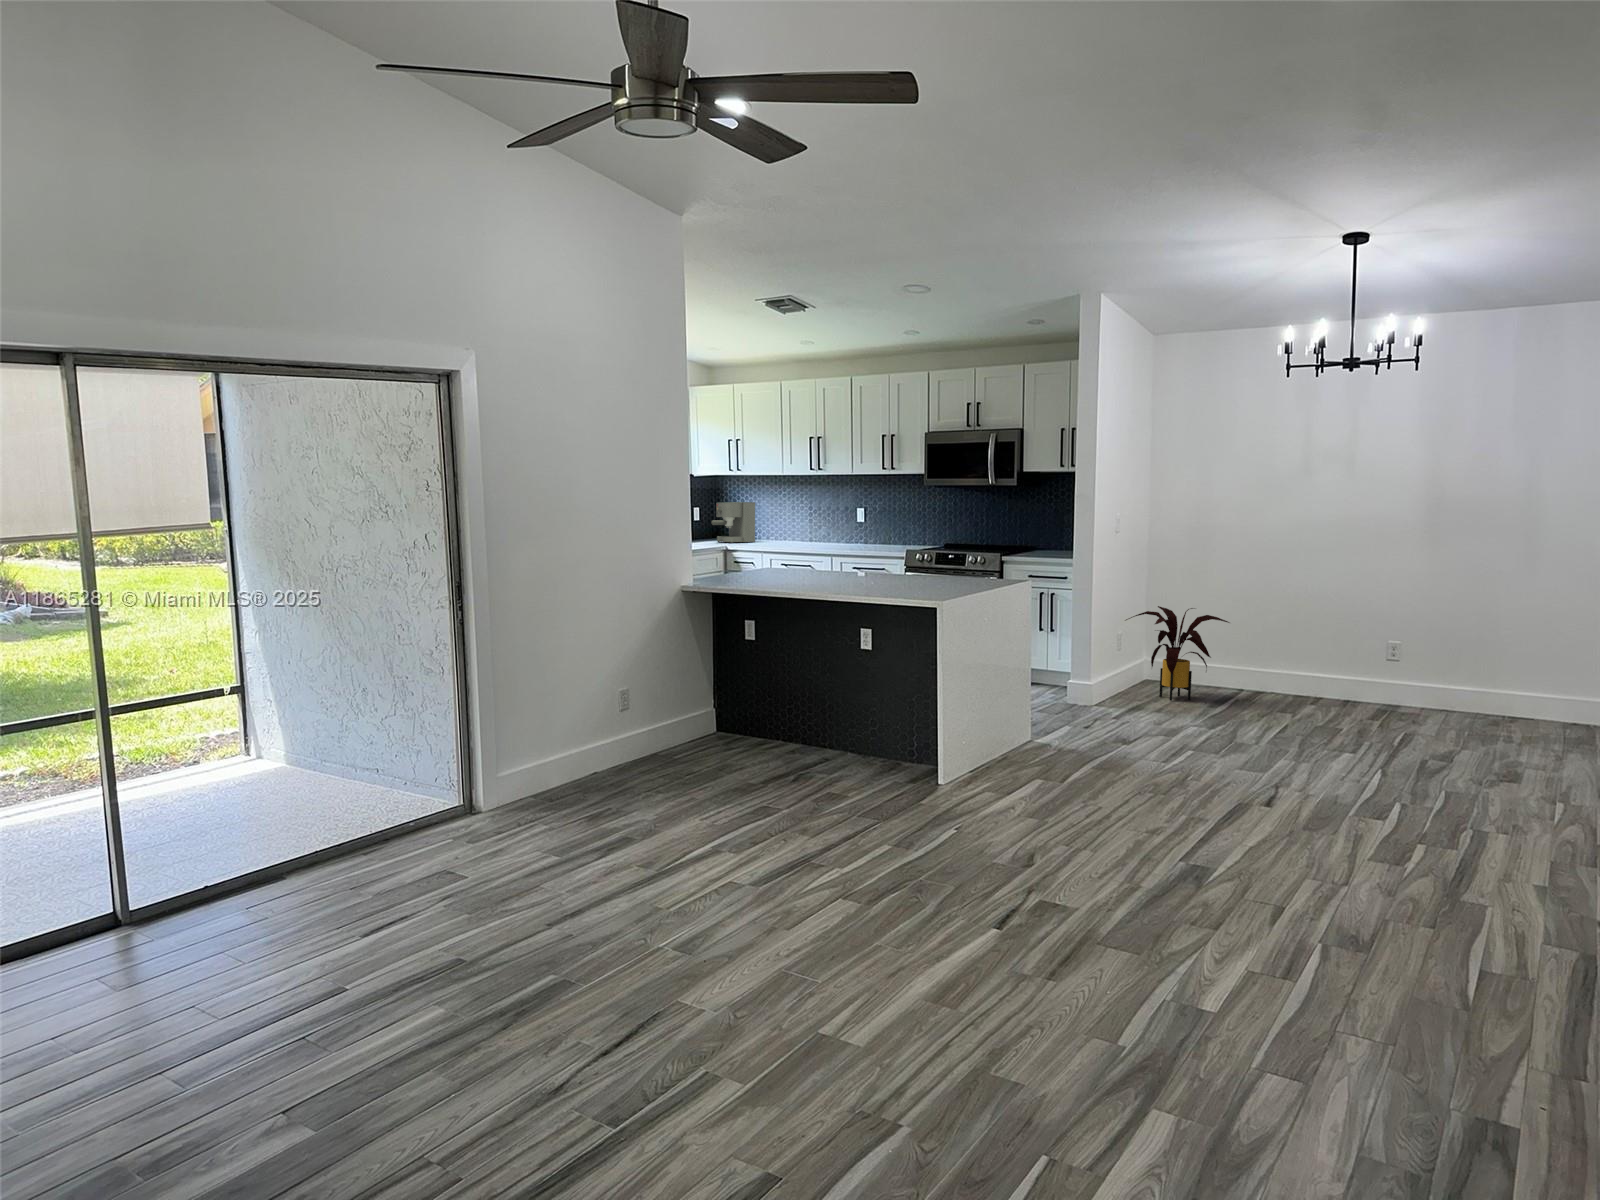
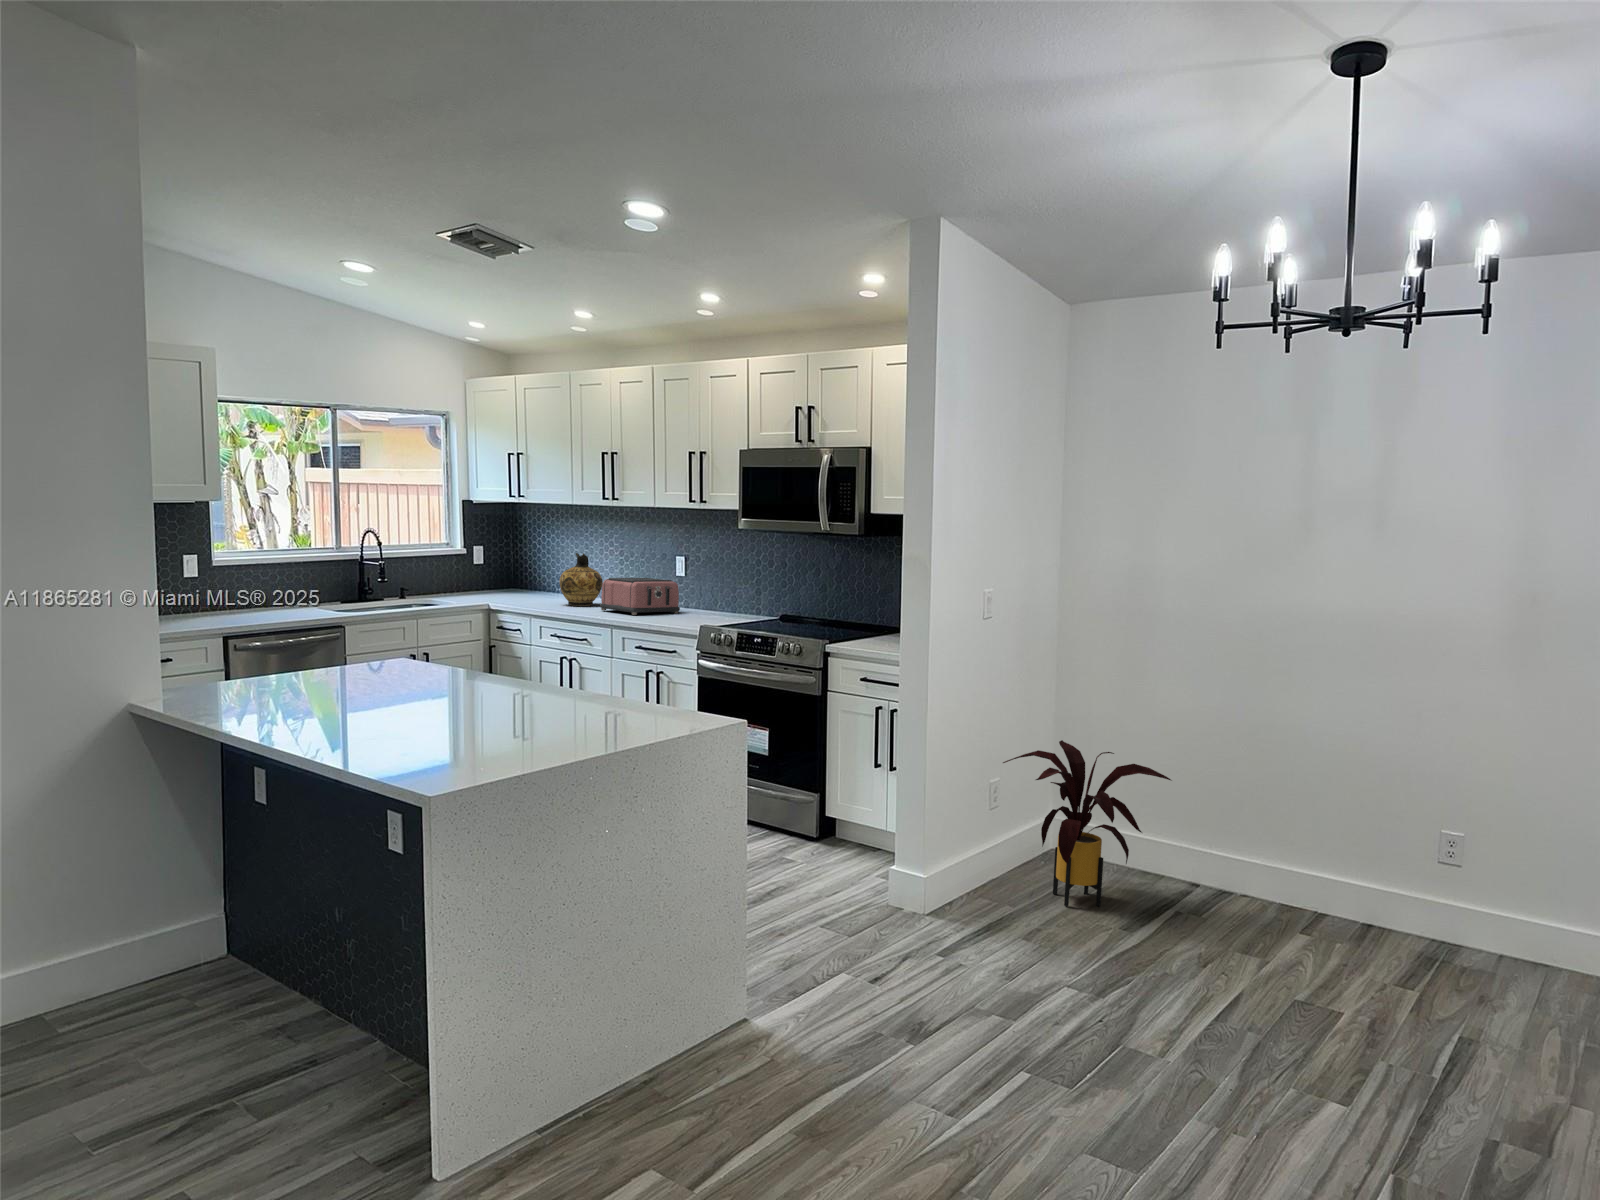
coffee maker: present [711,502,755,543] -> none [476,541,543,599]
ceramic jug: none [779,508,809,544] -> present [559,553,603,606]
toaster: none [817,523,872,547] -> present [600,578,680,615]

